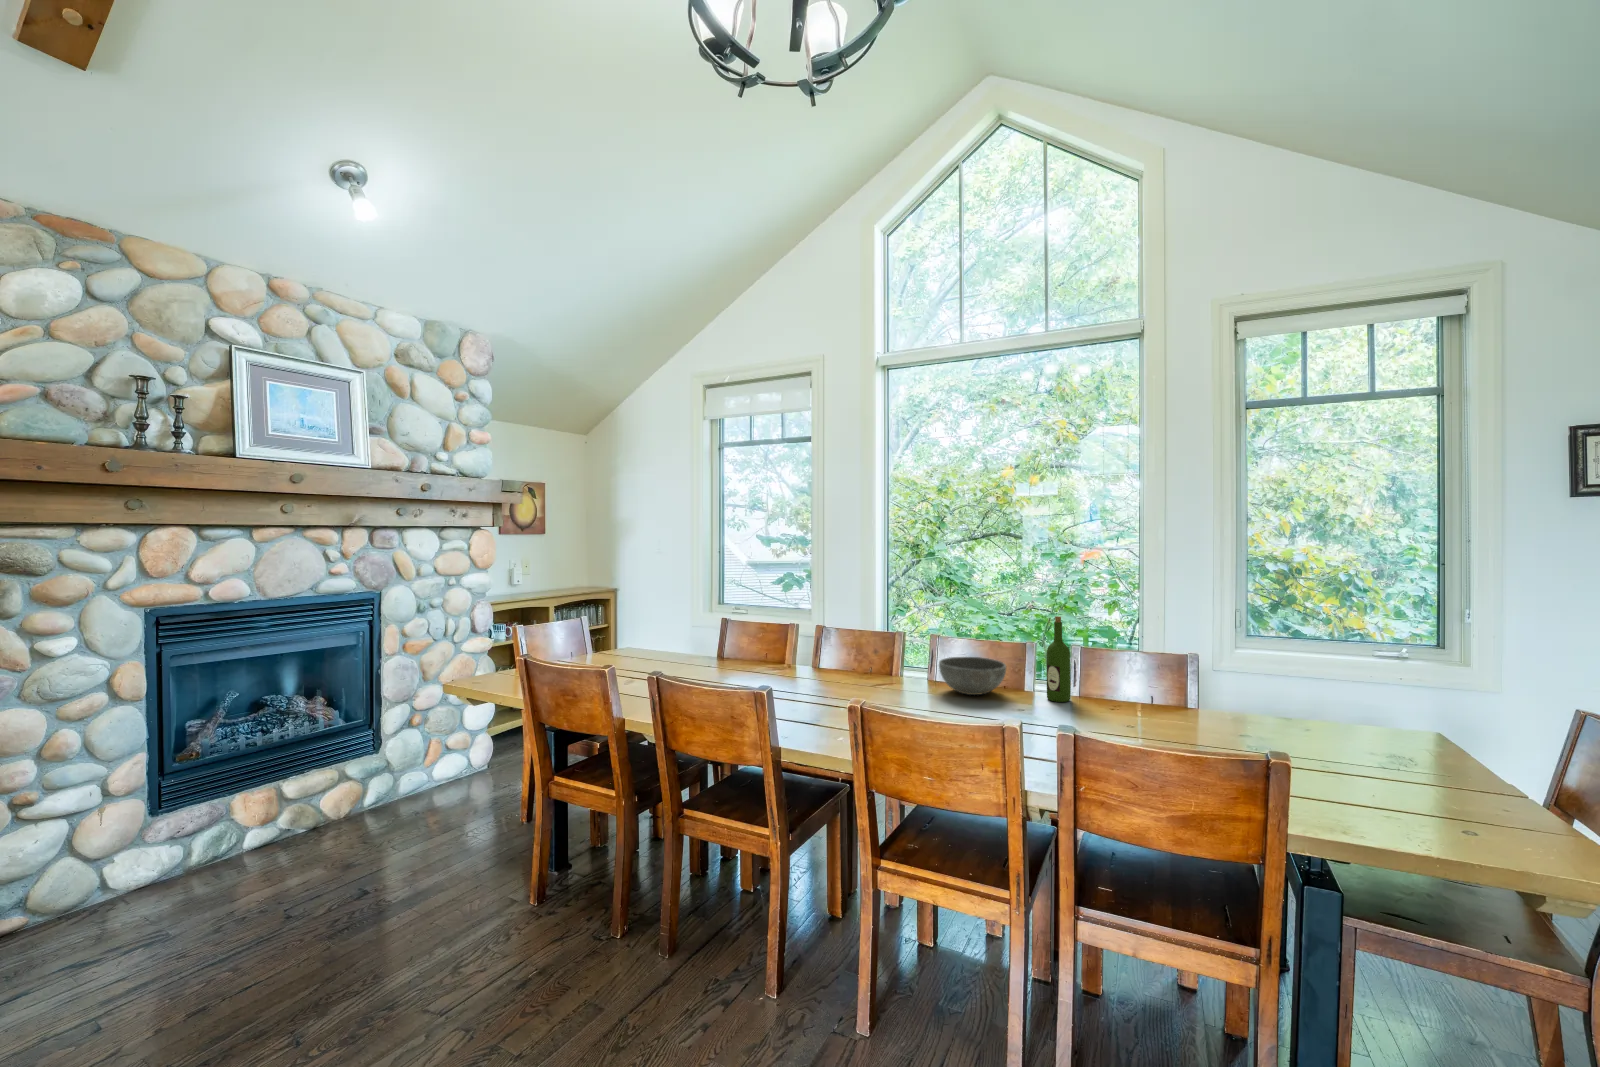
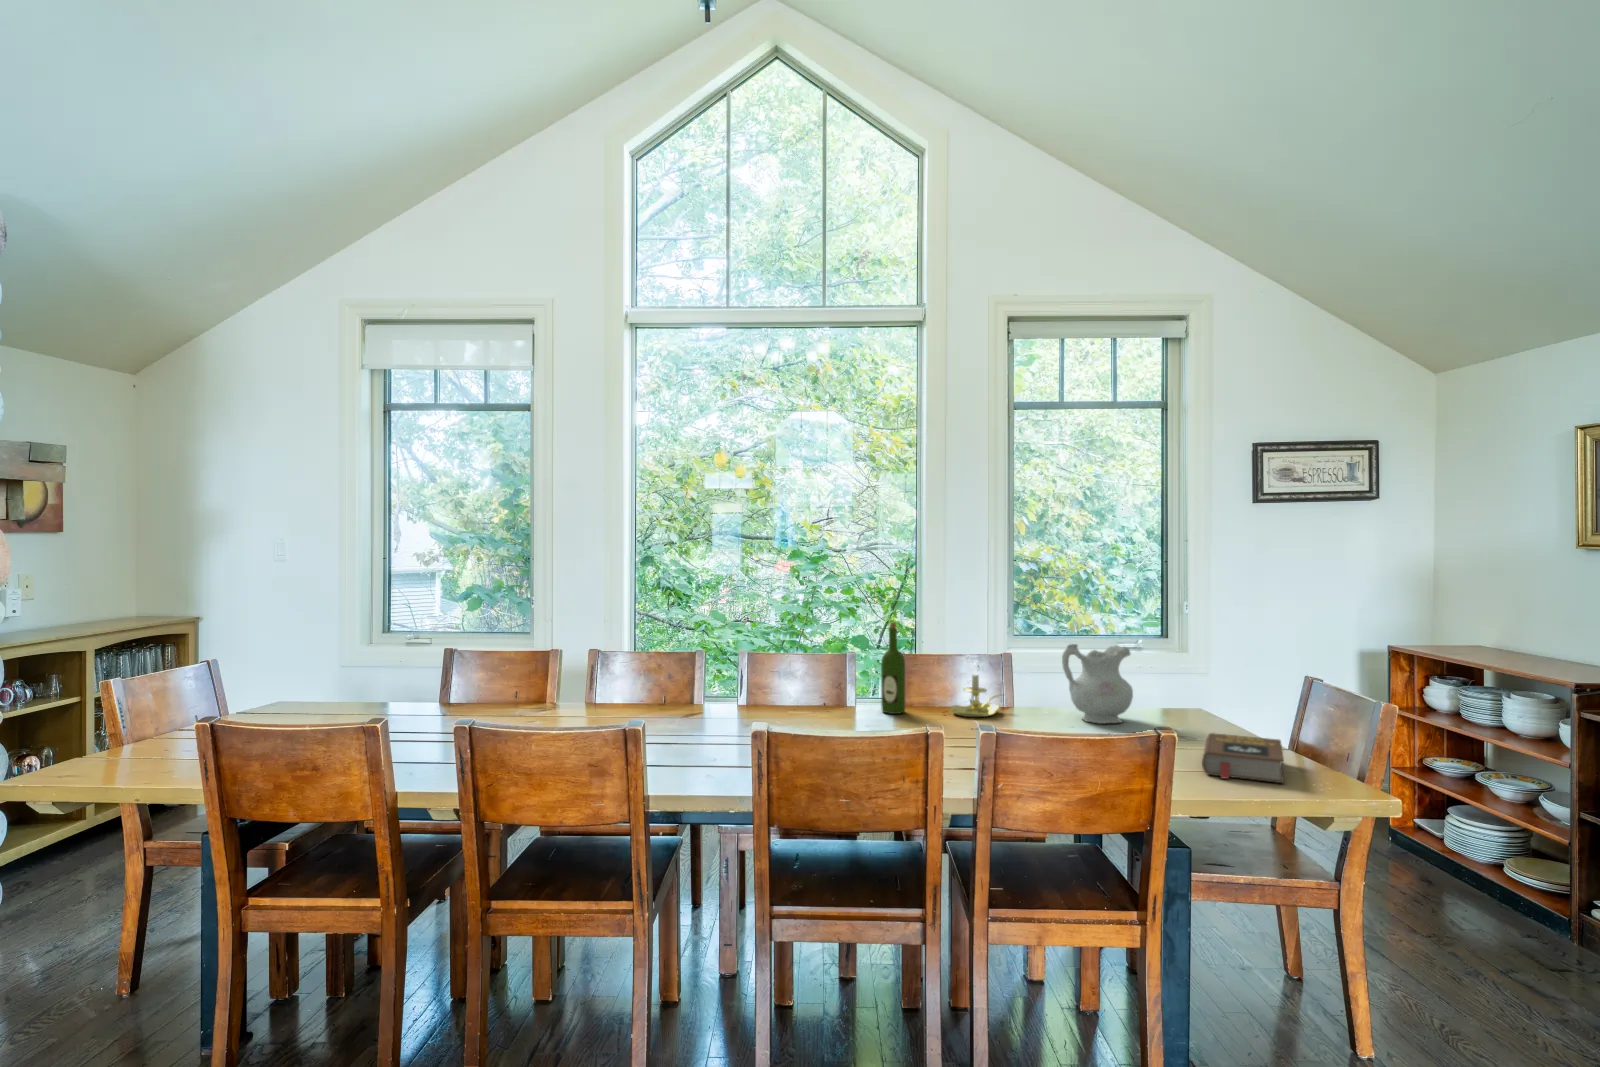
ceramic pitcher: none [1239,649,1329,740] -> present [1062,644,1133,724]
bowl: present [939,657,1006,695] -> none [767,674,841,716]
candle holder: none [1116,659,1180,715] -> present [951,664,1001,717]
book: none [1374,768,1515,847] -> present [1202,733,1284,783]

